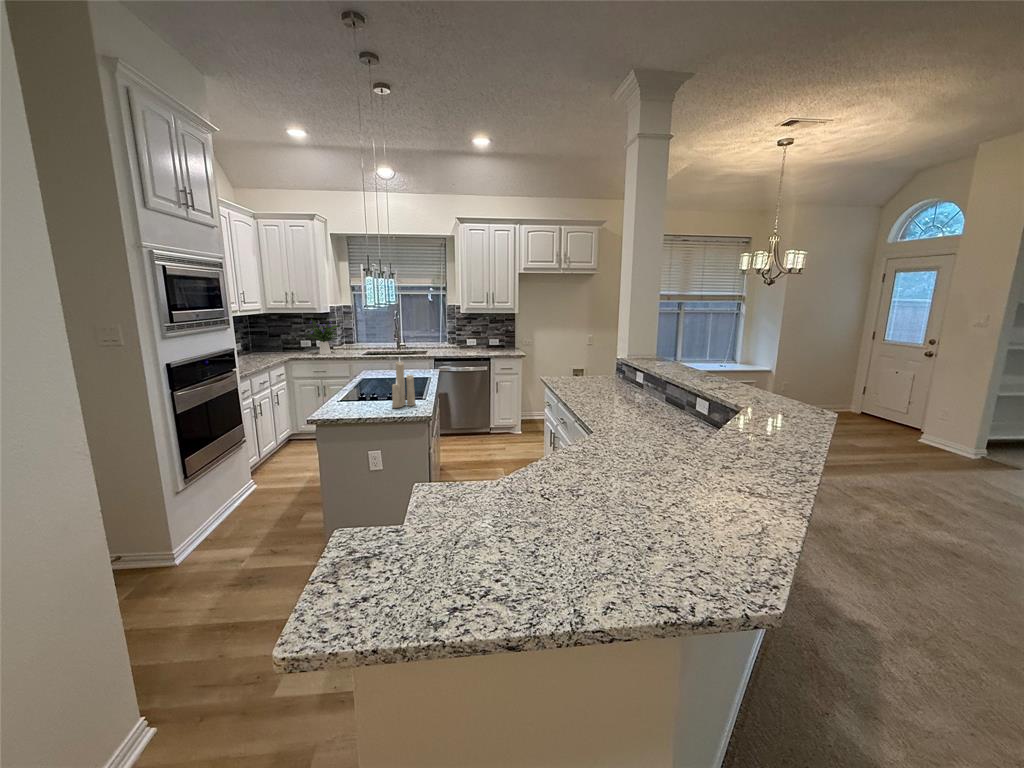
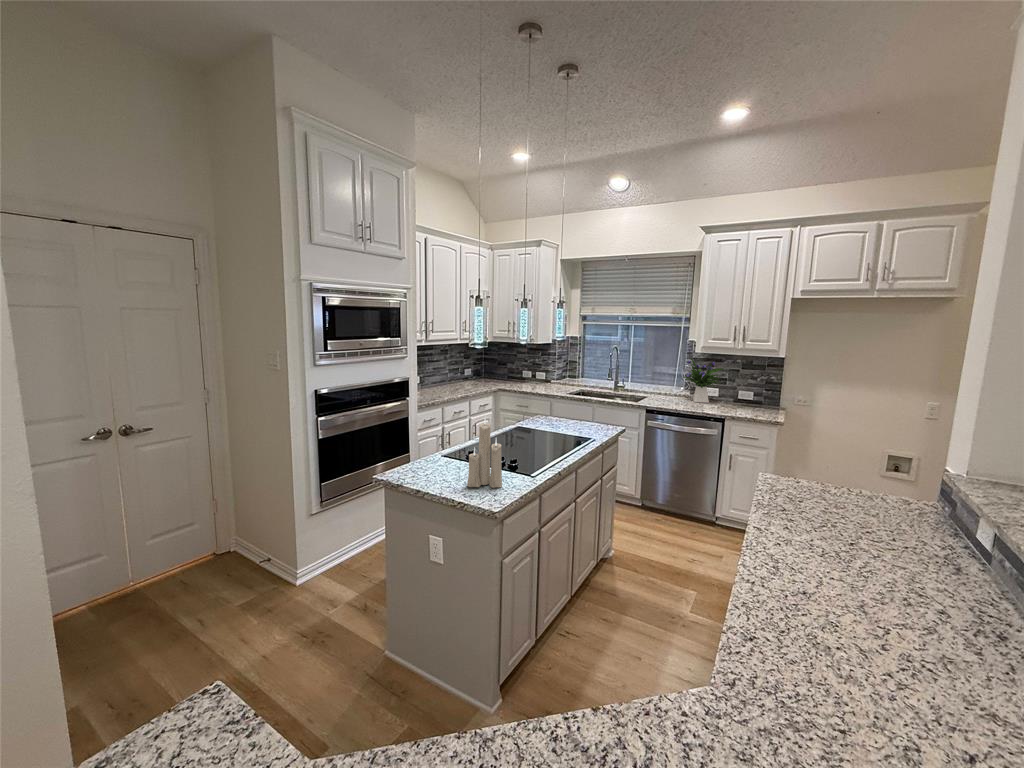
flower arrangement: present [309,319,339,354] -> present [683,358,723,403]

